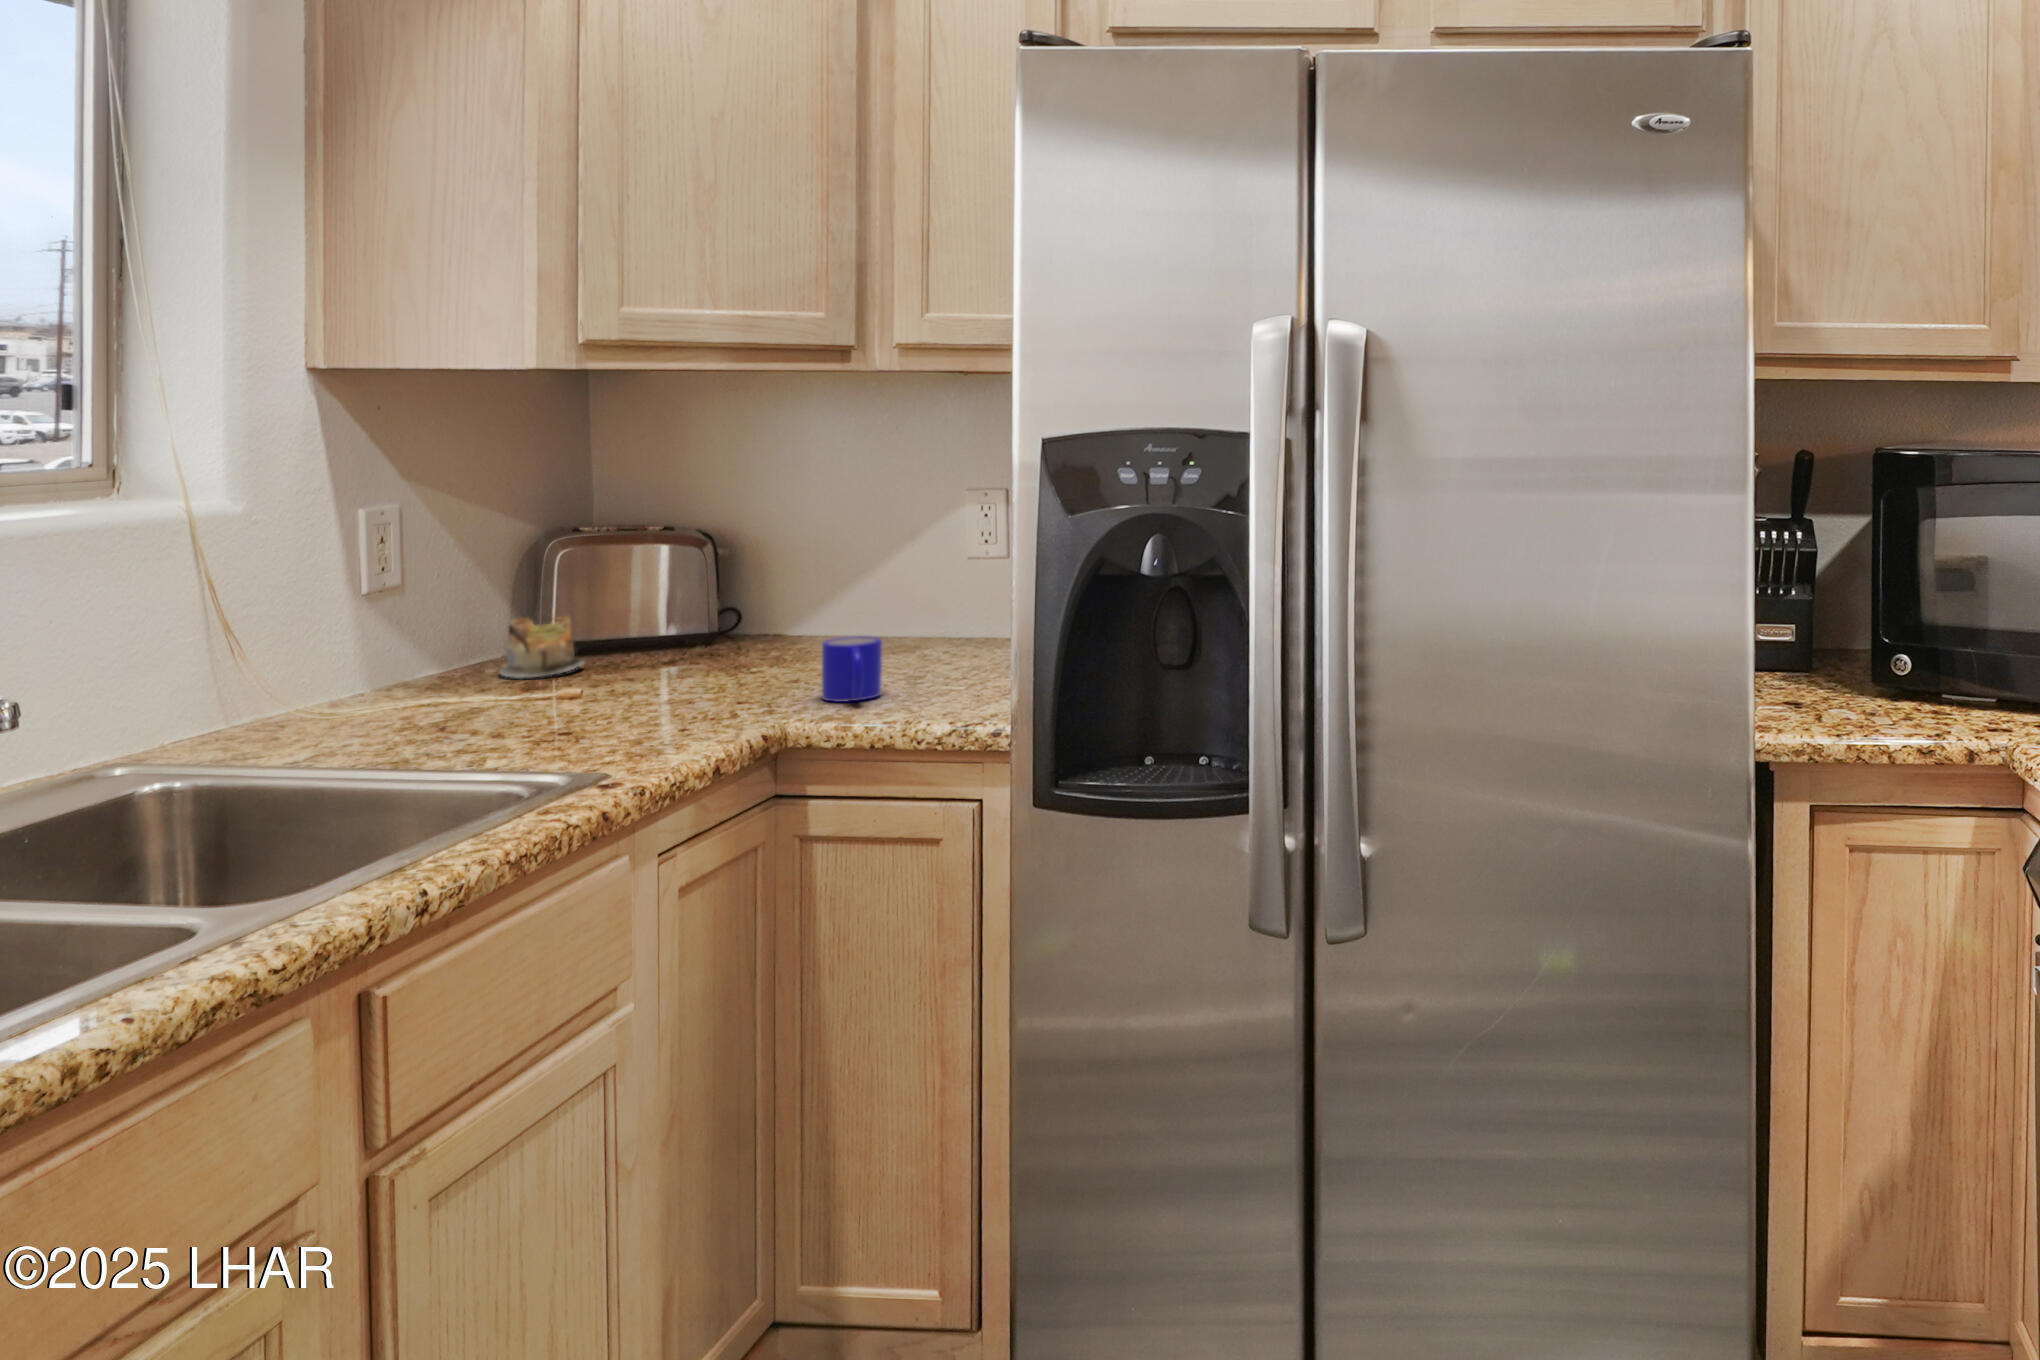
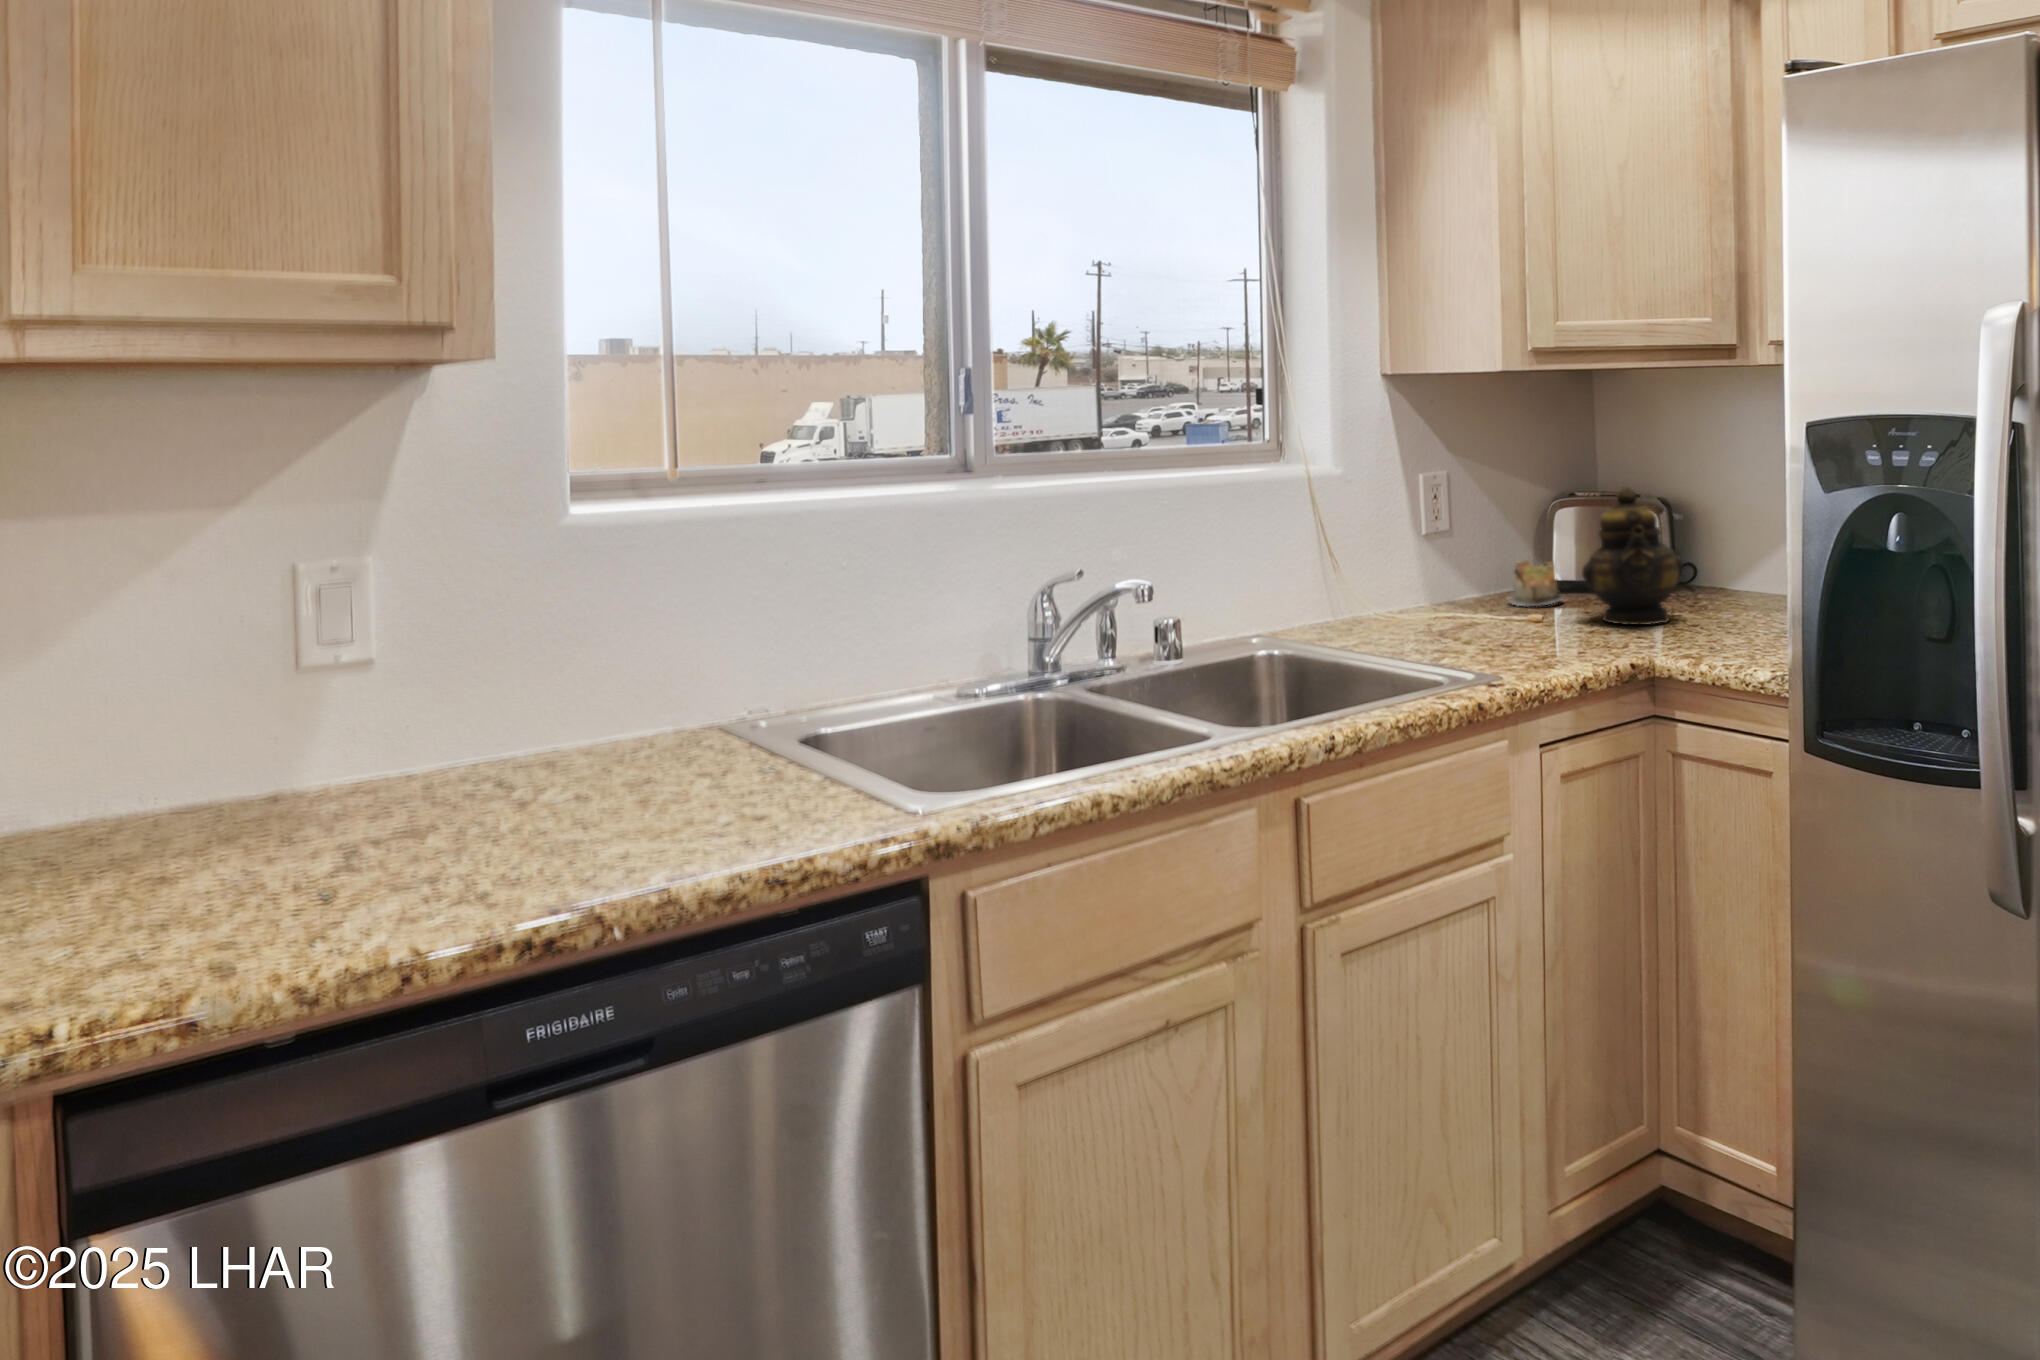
teapot: none [640,516,775,687] -> present [1582,487,1683,625]
mug: present [822,636,882,702] -> none [1694,593,1743,647]

